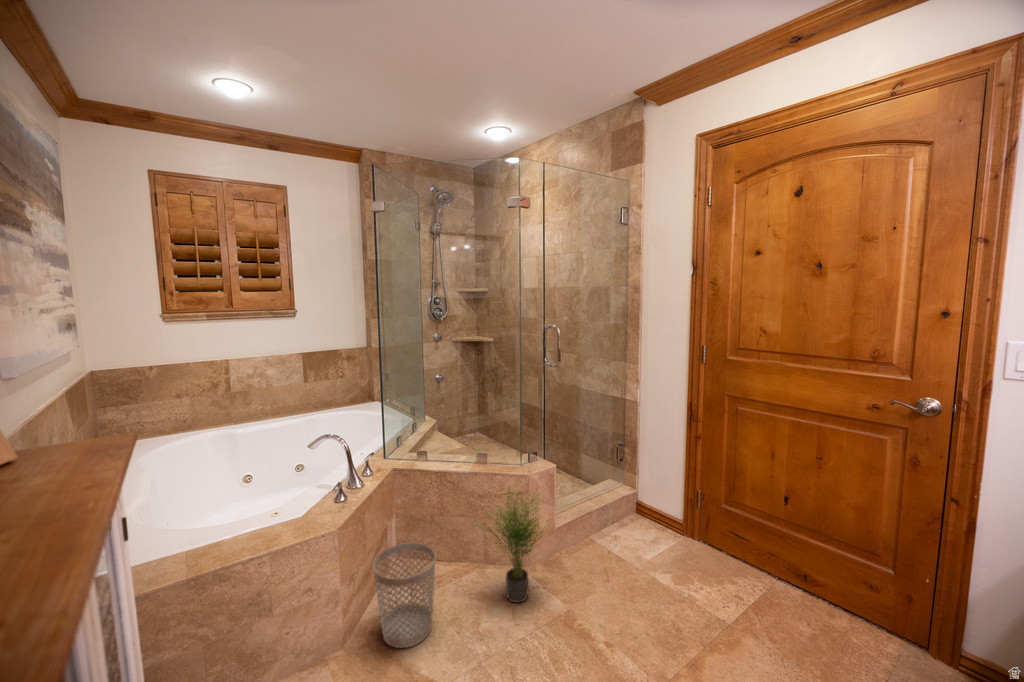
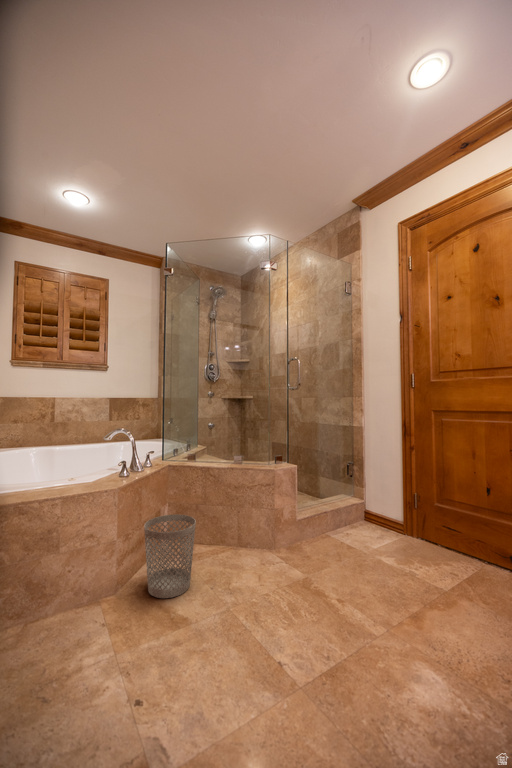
potted plant: present [488,492,546,603] -> none [226,472,293,573]

